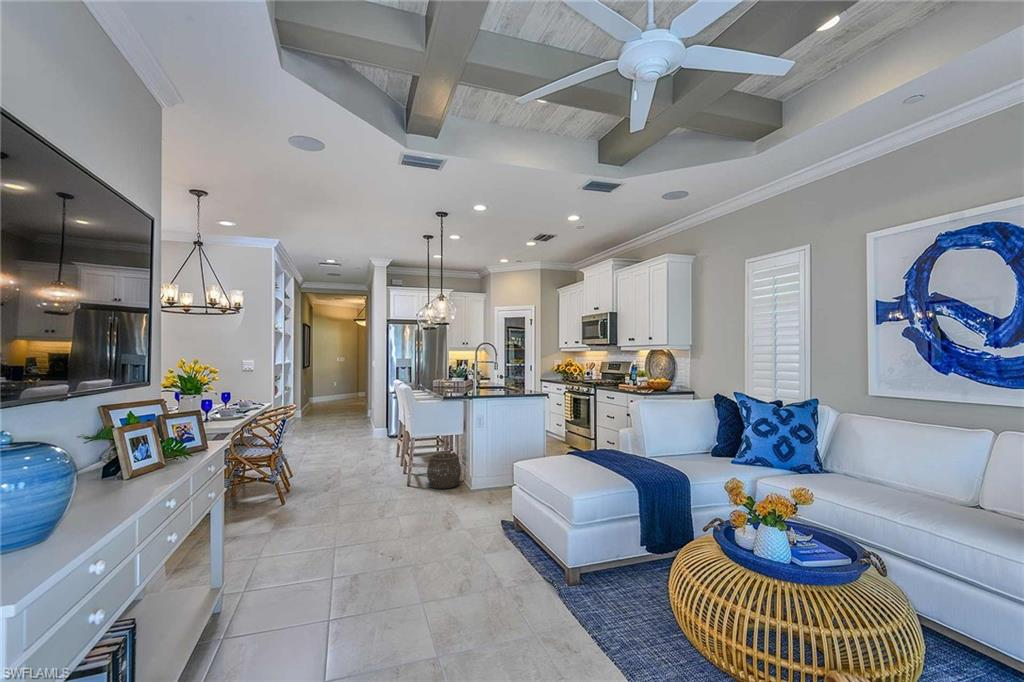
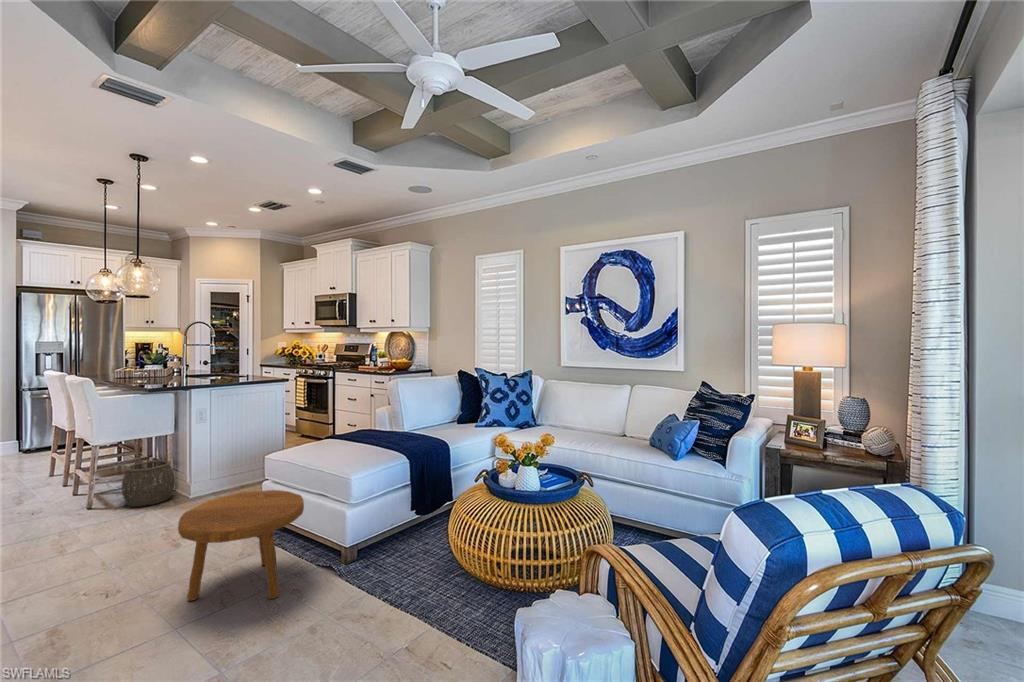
footstool: none [431,492,529,599] -> present [178,490,304,601]

